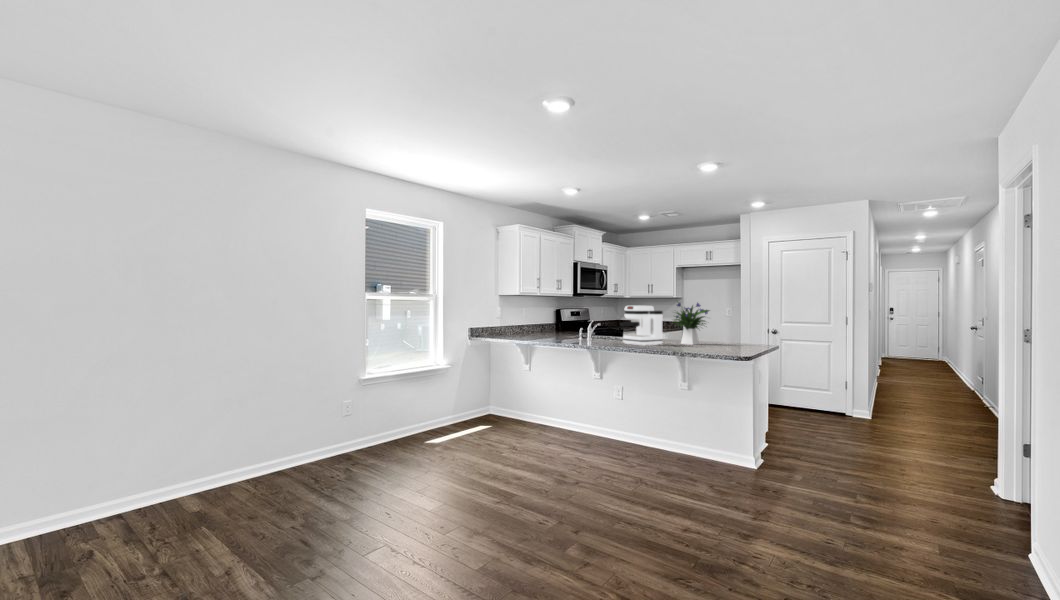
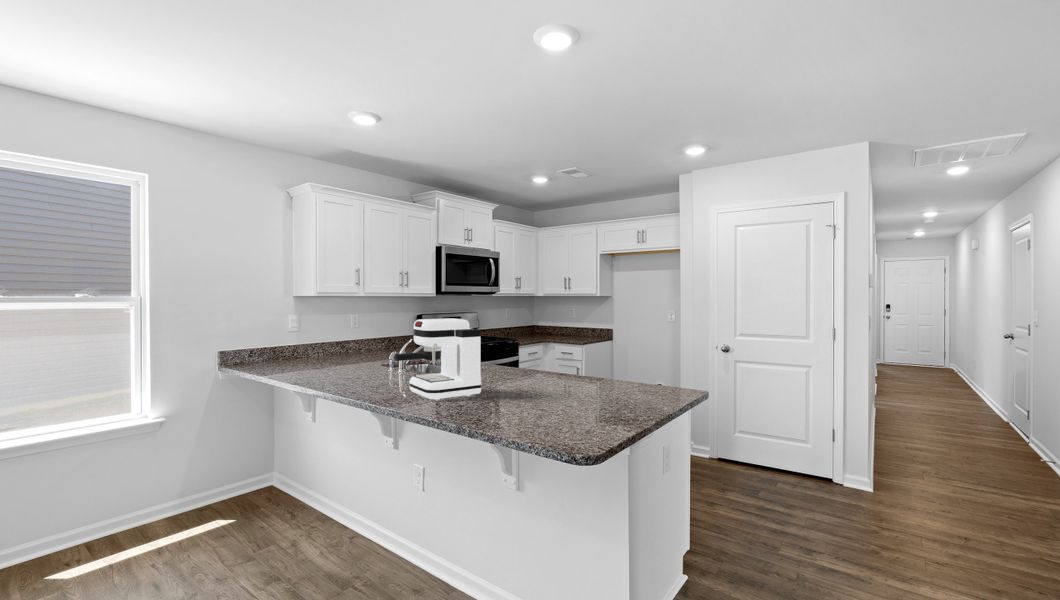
flower arrangement: present [674,302,709,345] -> none [508,305,589,389]

